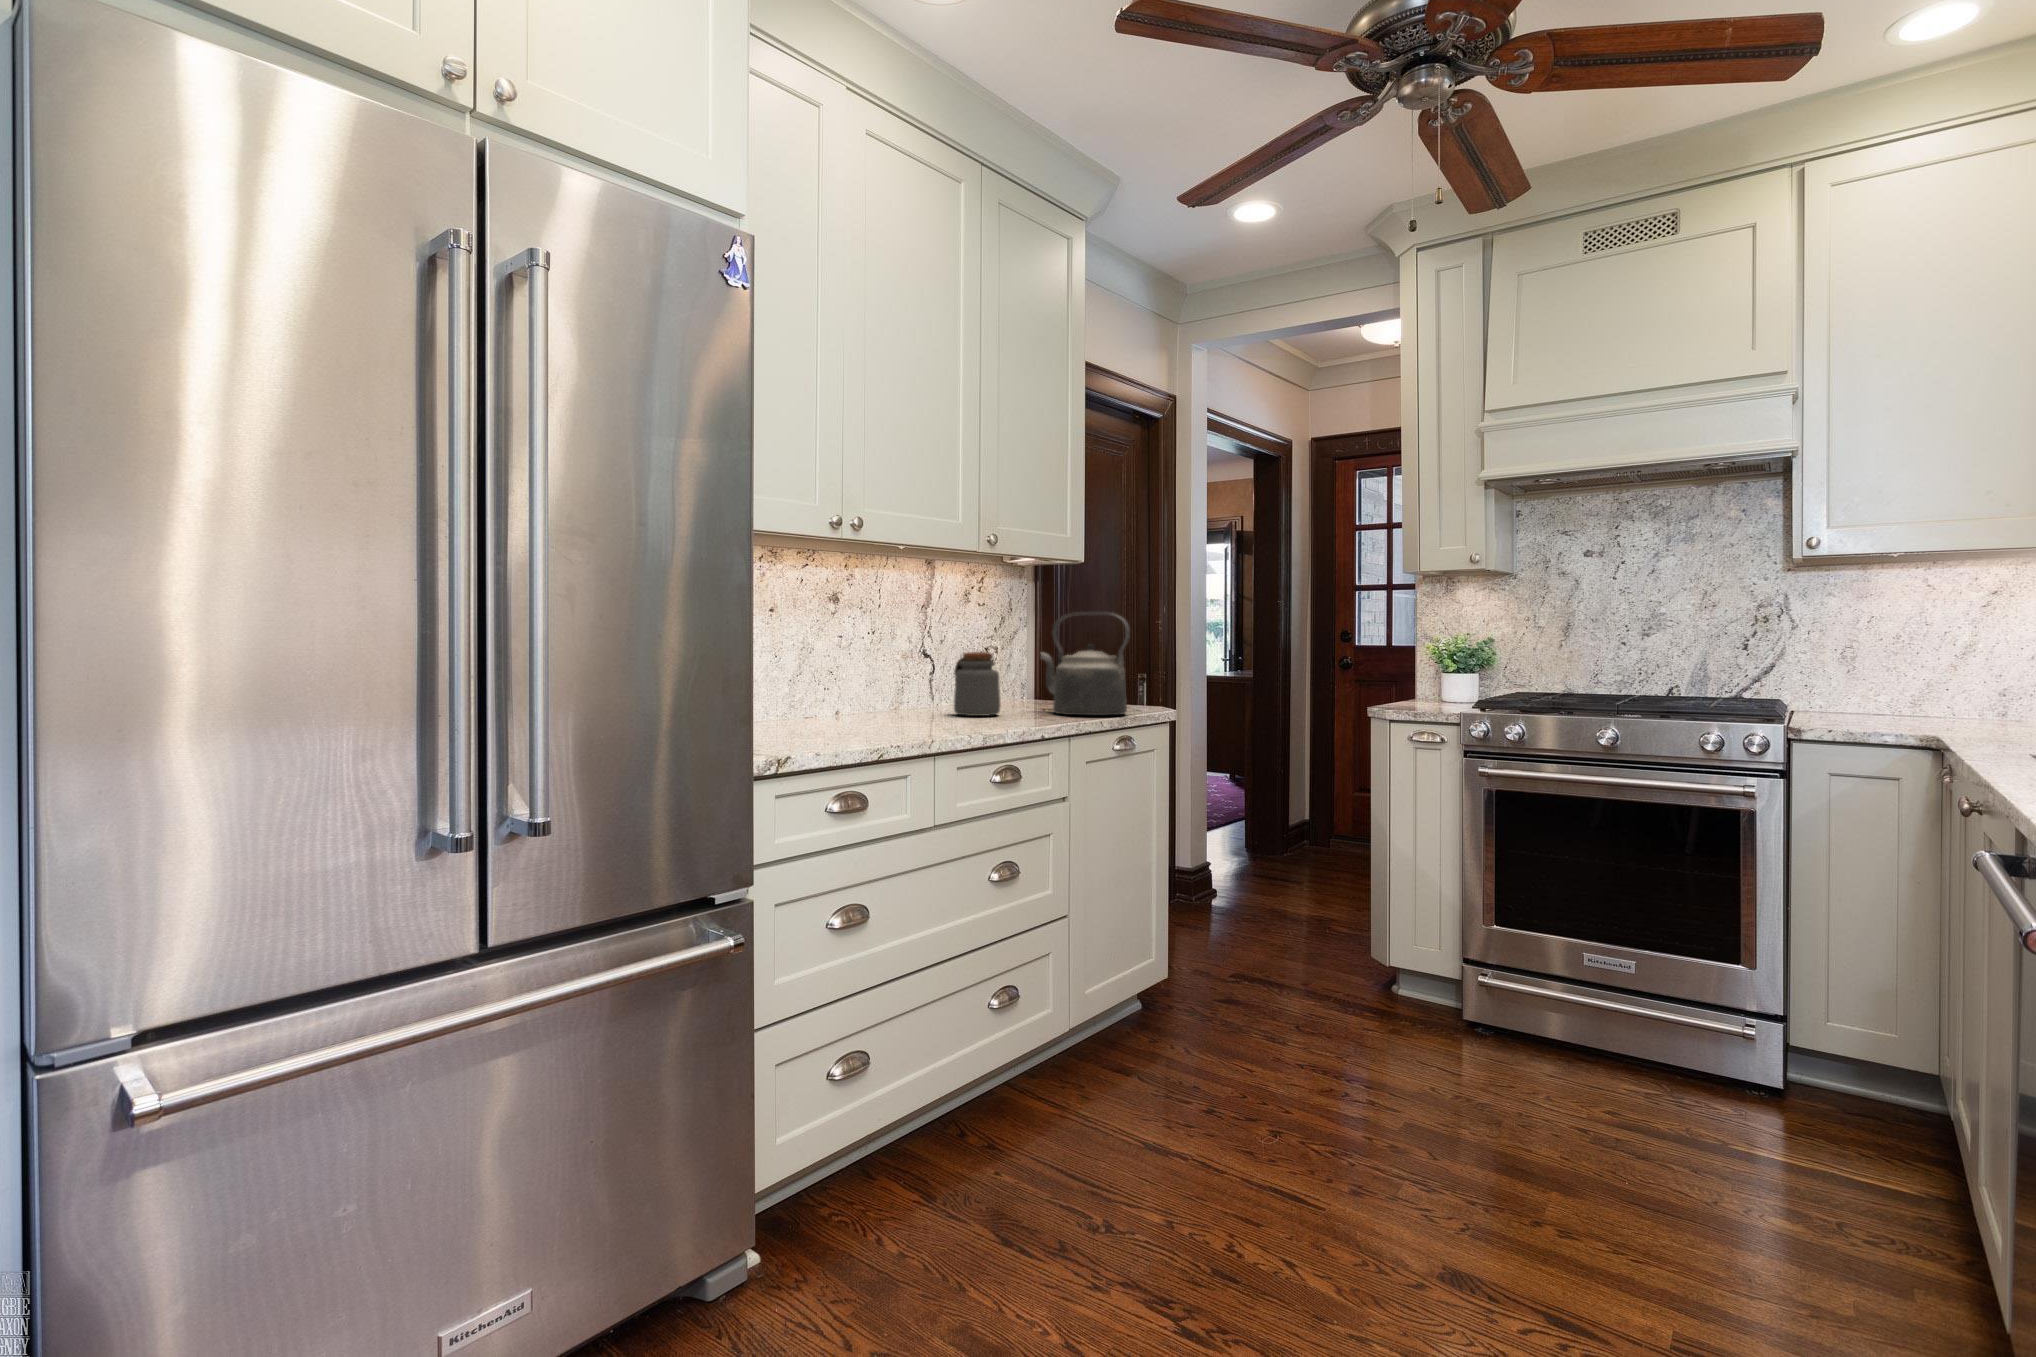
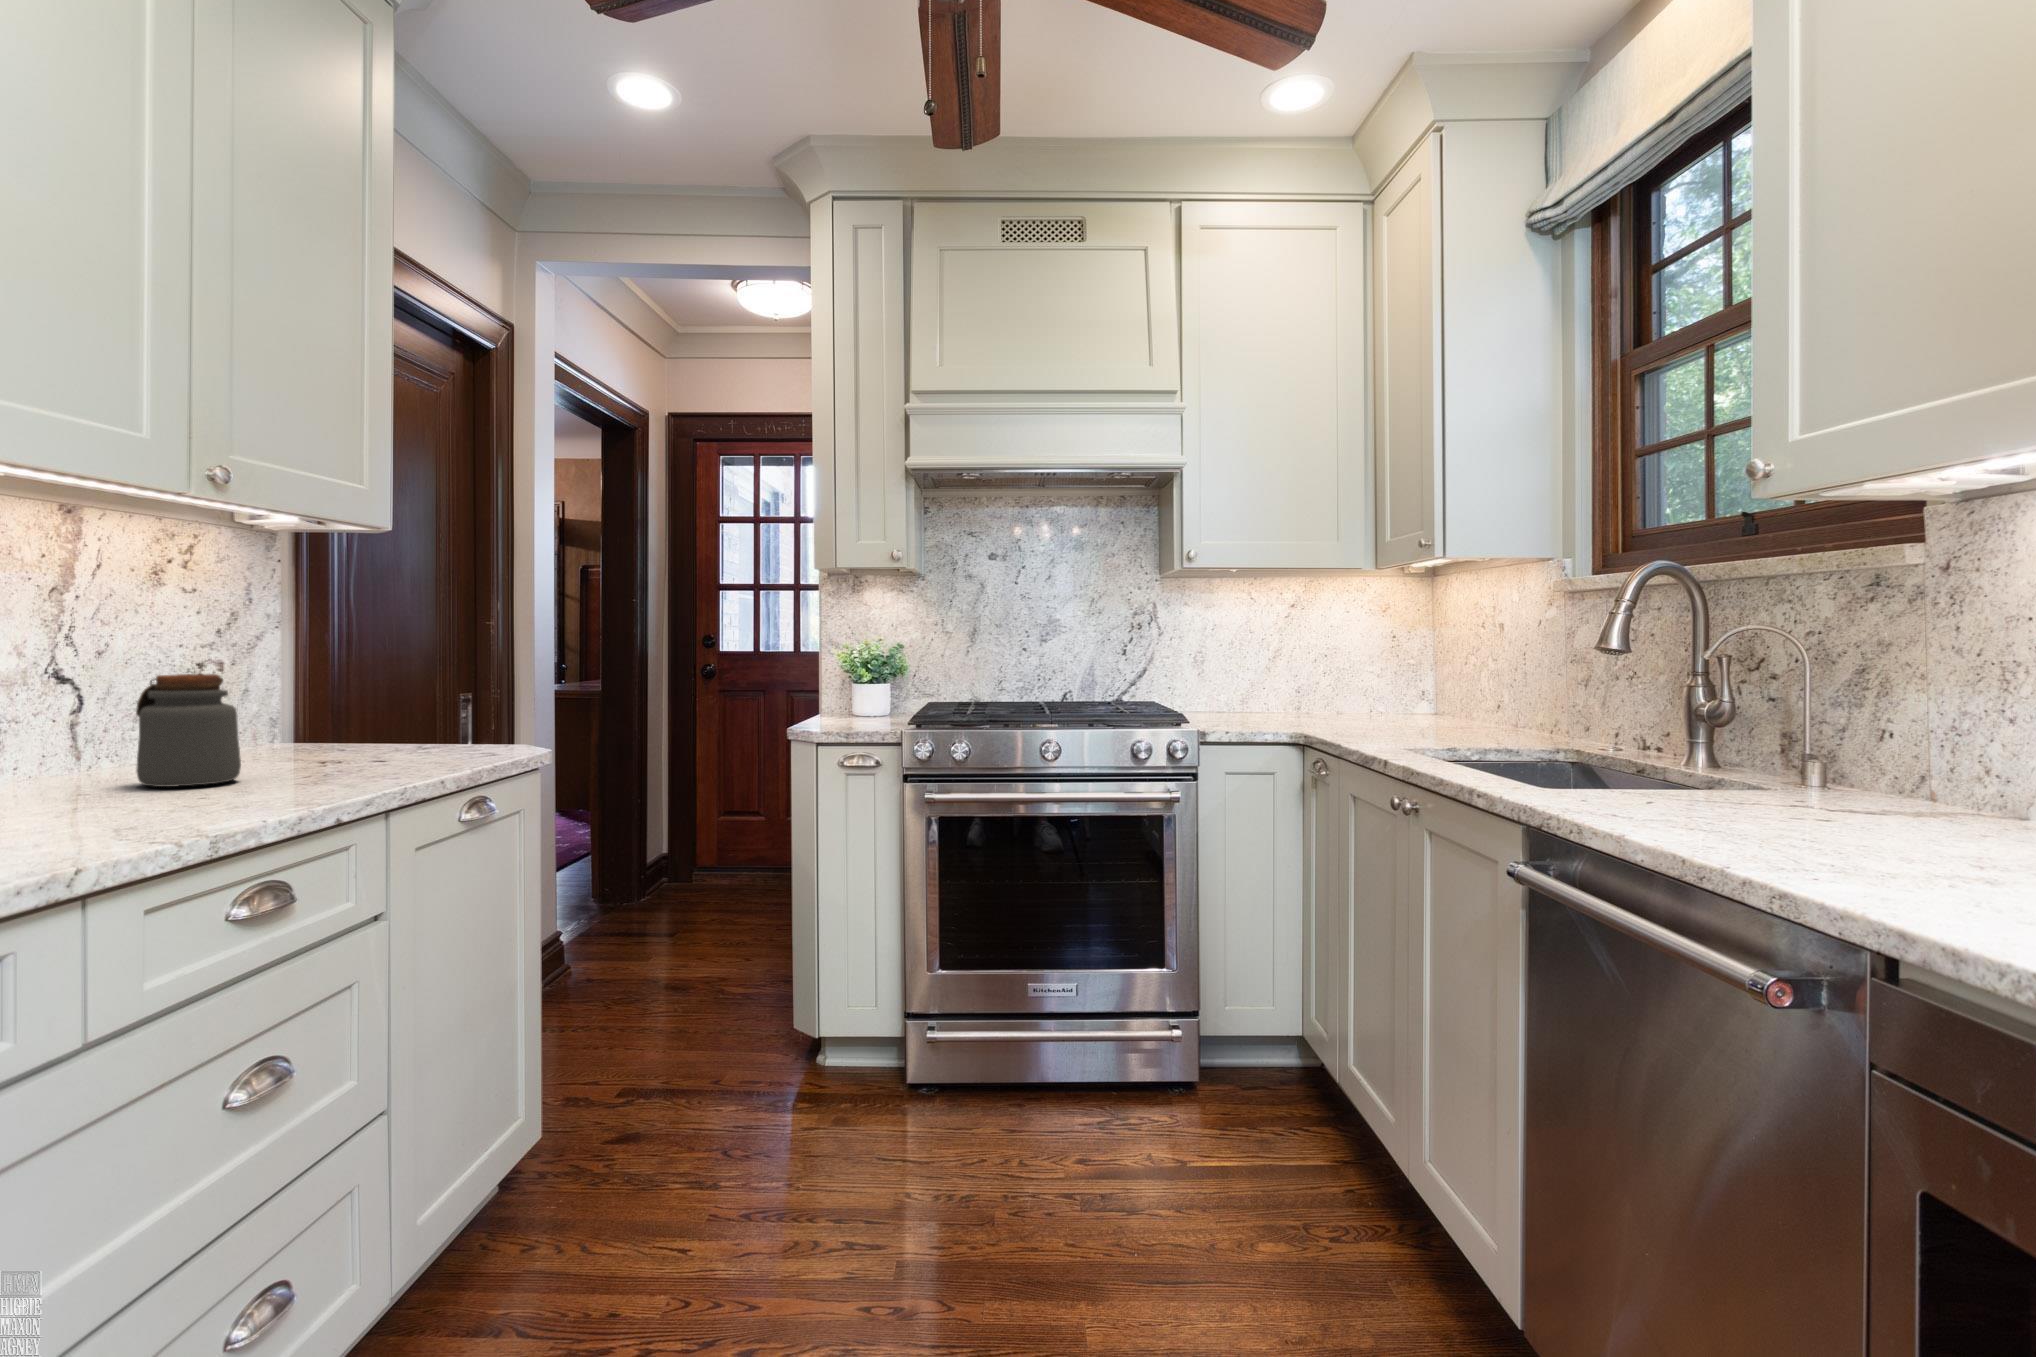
kettle: present [1041,612,1130,715] -> none [316,608,480,770]

